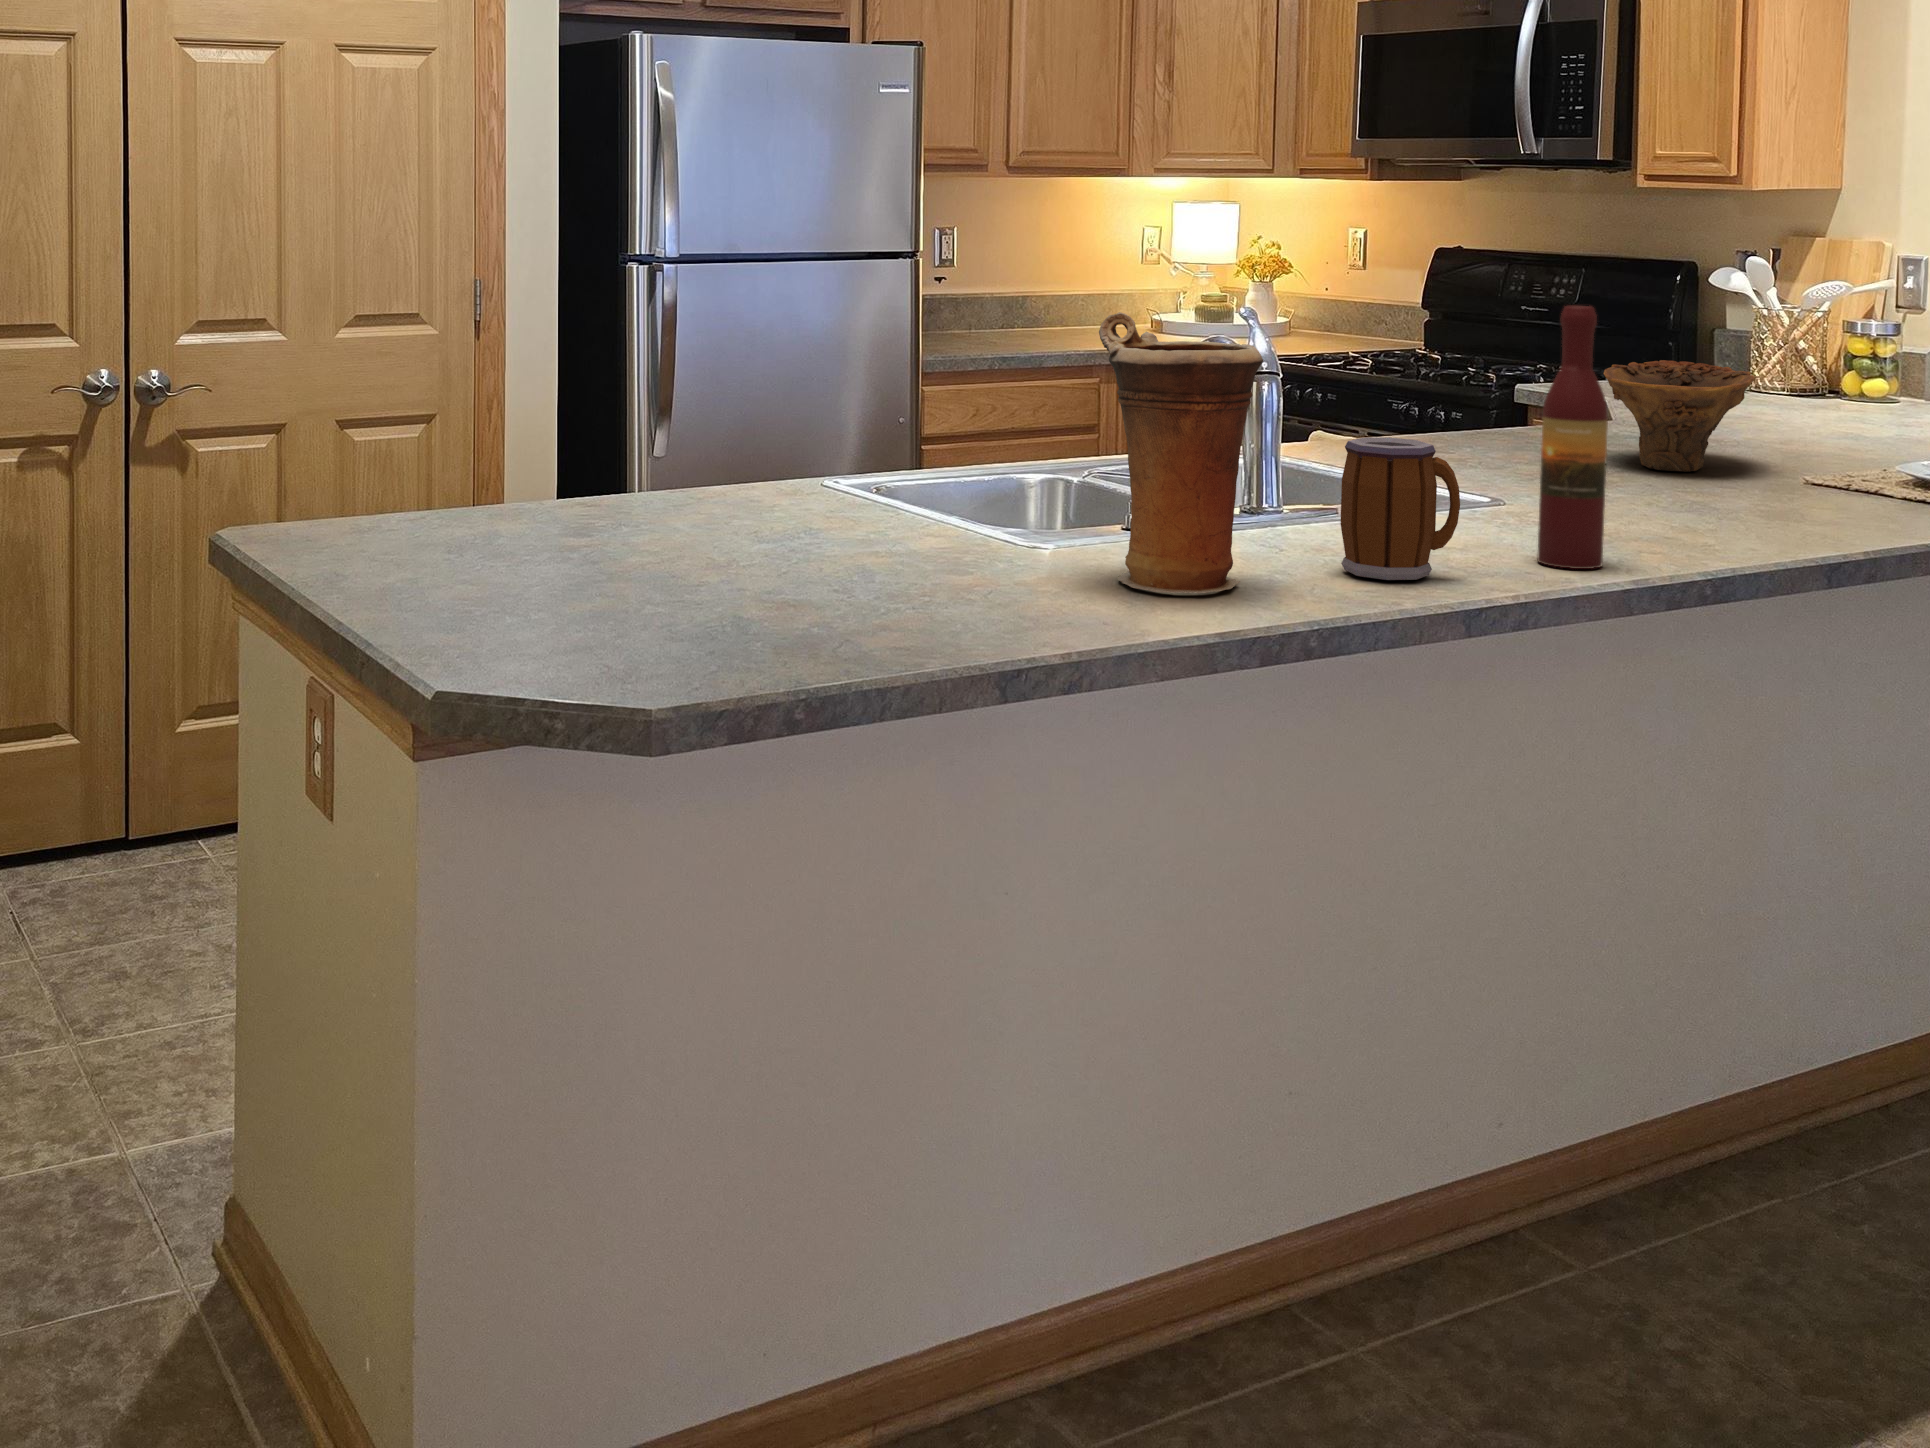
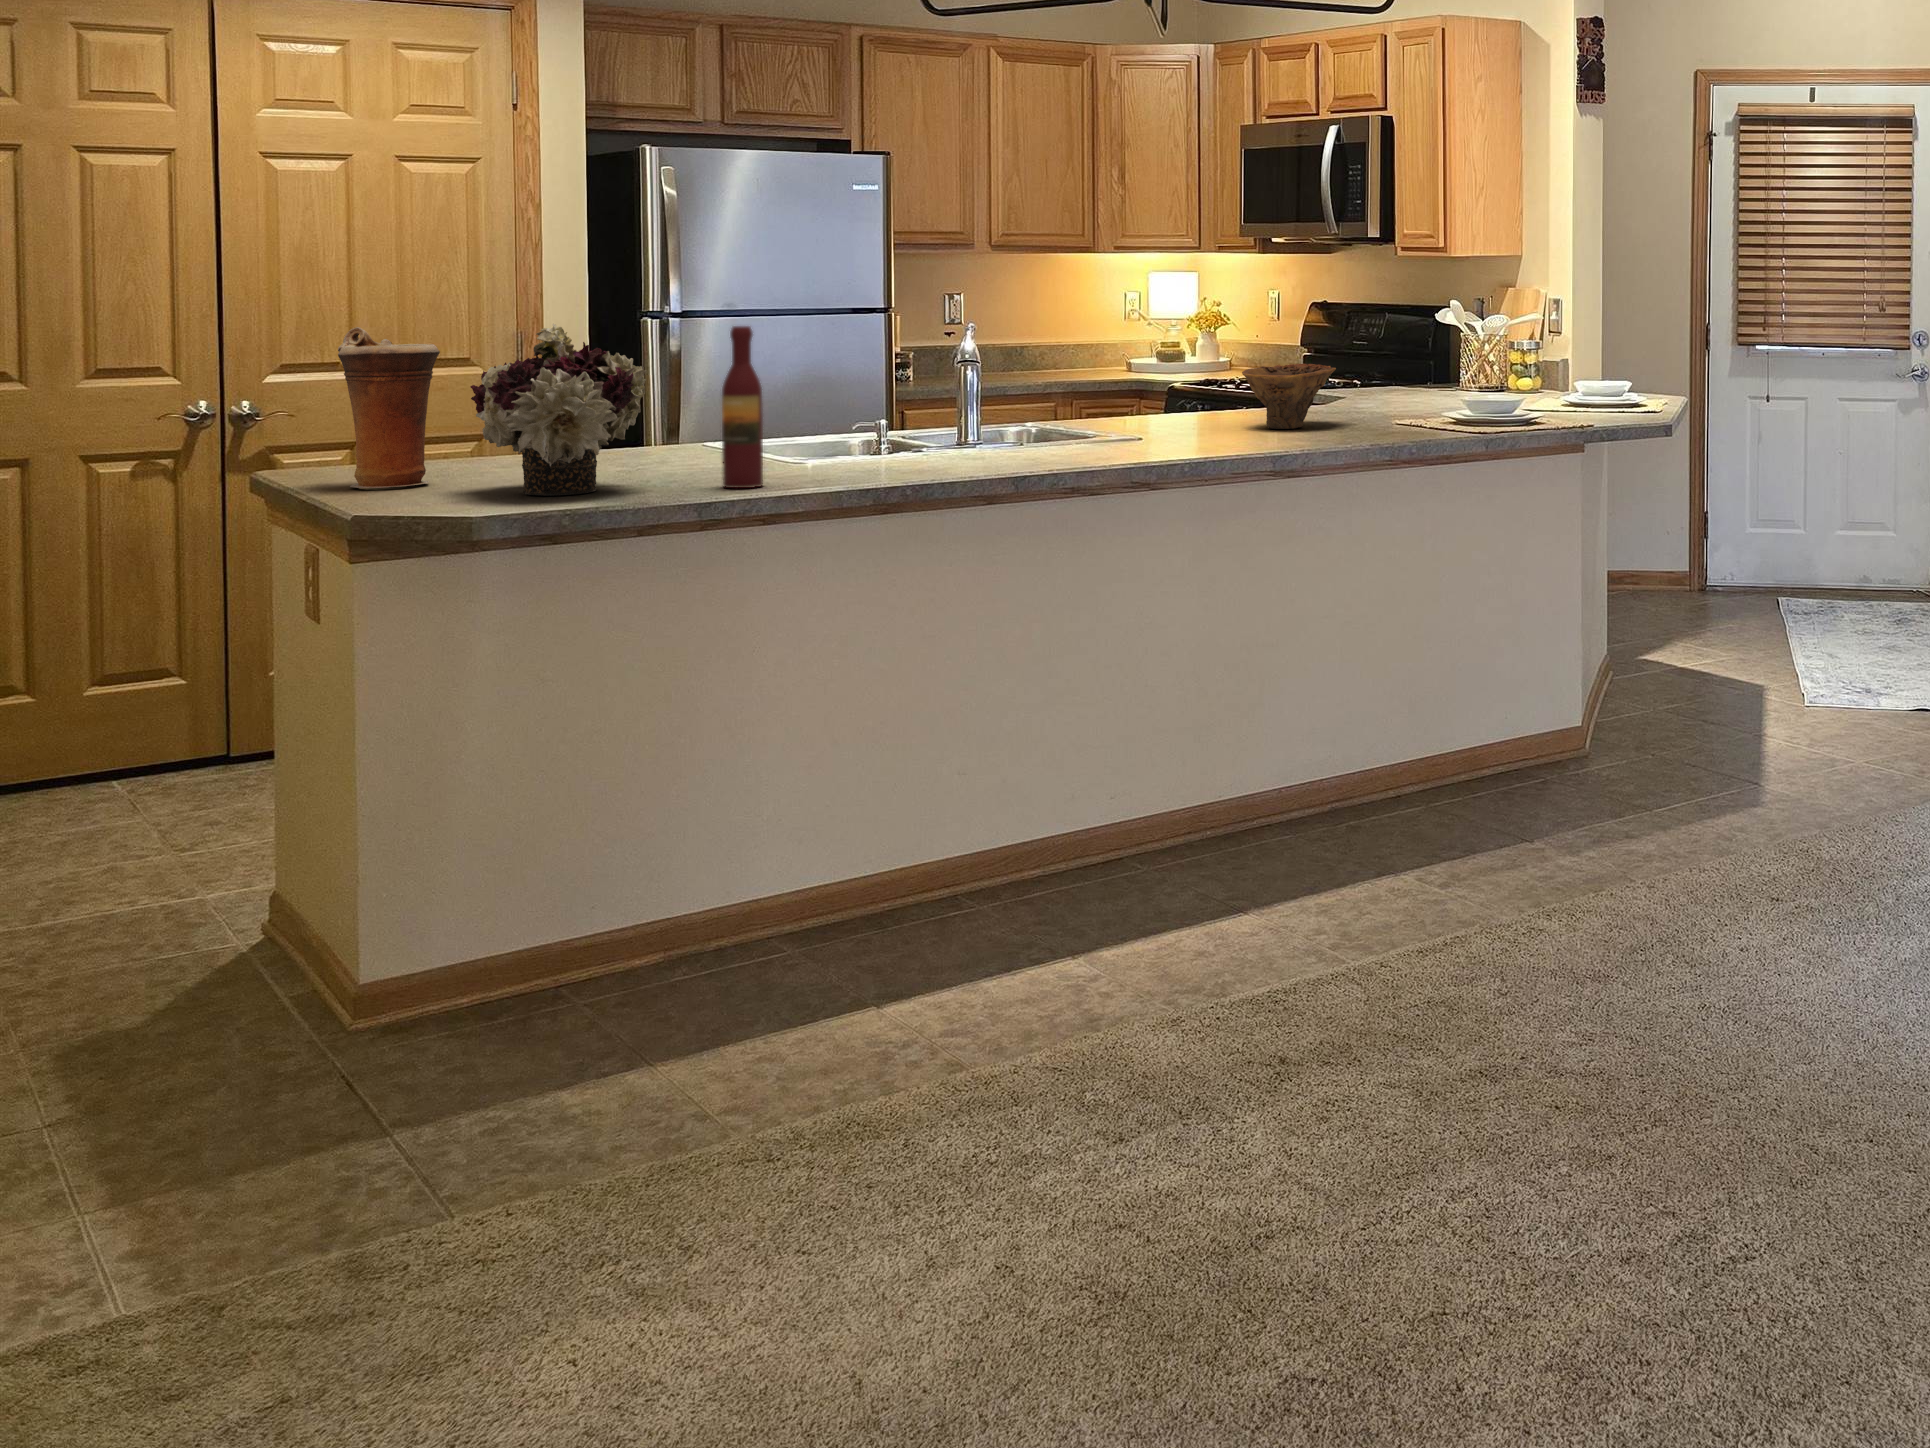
wine bottle: present [1537,306,1608,569] -> present [722,326,763,488]
flower arrangement: none [576,312,882,633] -> present [470,324,646,496]
vase: present [1099,312,1263,593] -> present [338,327,440,488]
mug: present [1340,437,1460,580] -> none [958,393,1020,470]

